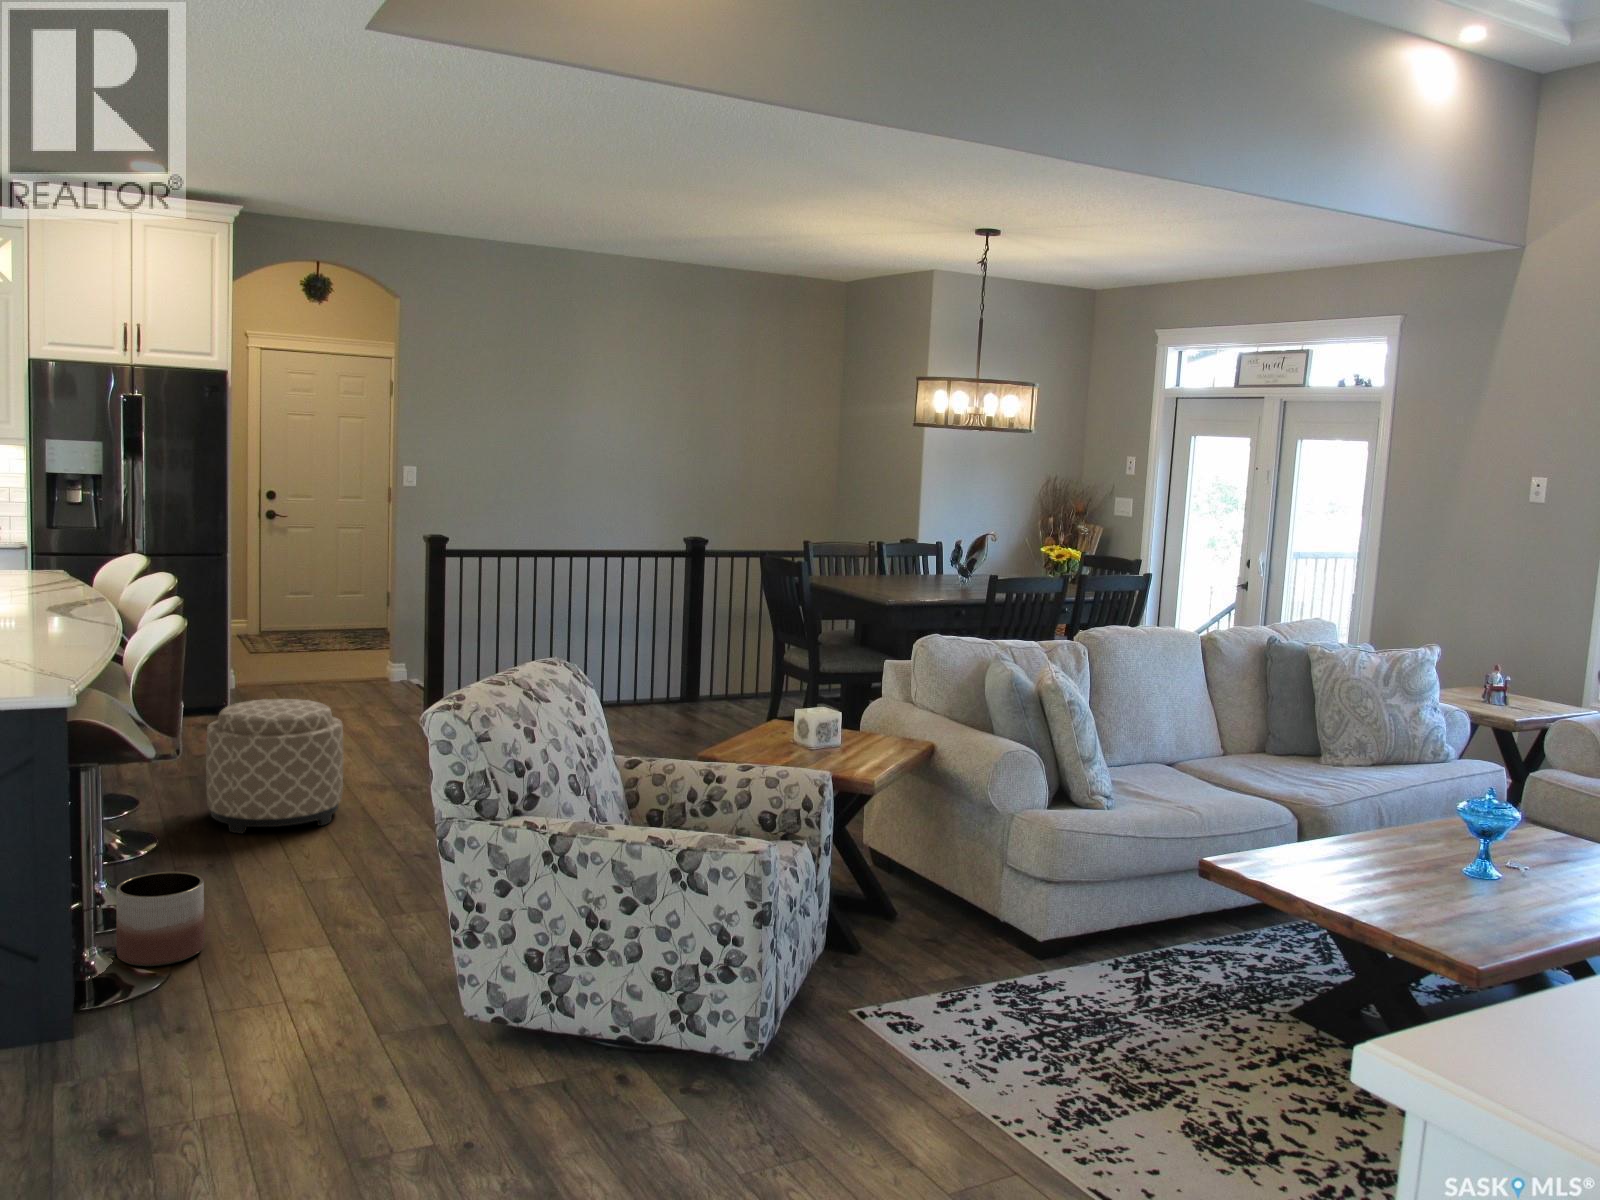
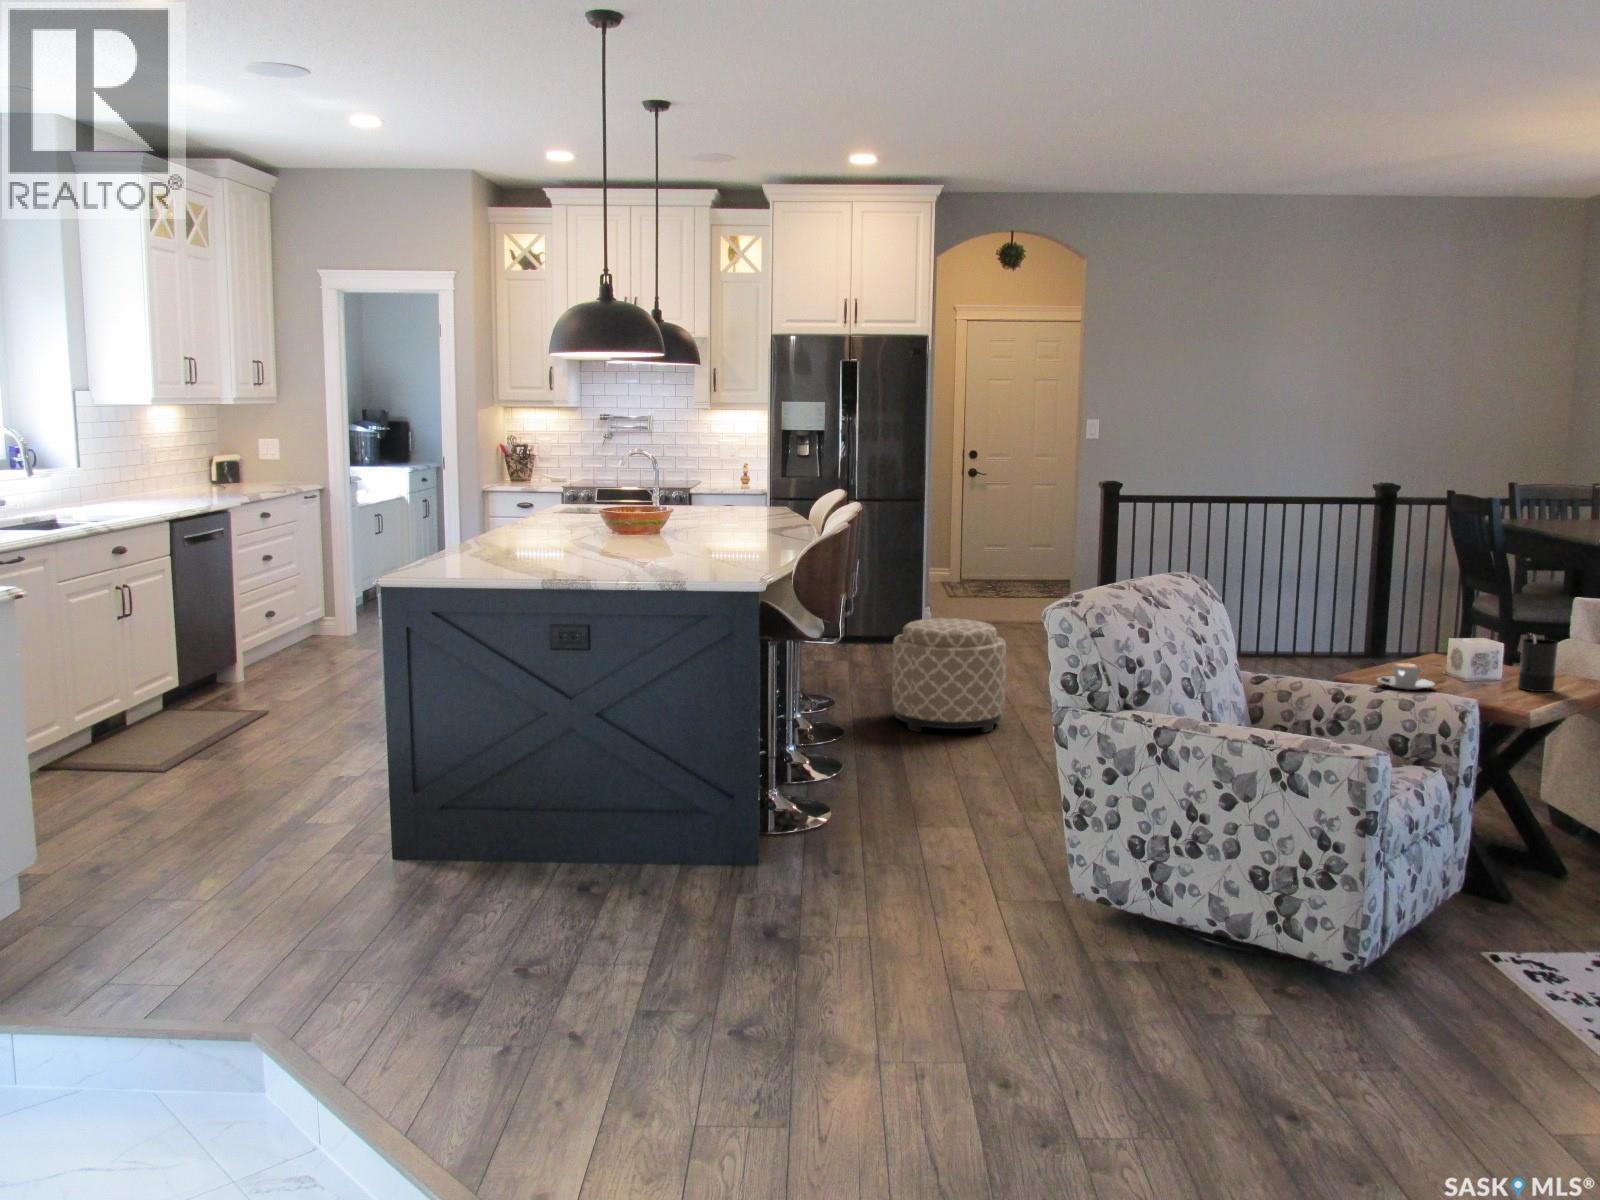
candle: none [854,701,885,755] -> present [1518,635,1558,692]
coffee cup: none [740,736,790,763] -> present [1377,663,1435,690]
planter: present [116,872,205,966] -> none [809,745,875,819]

